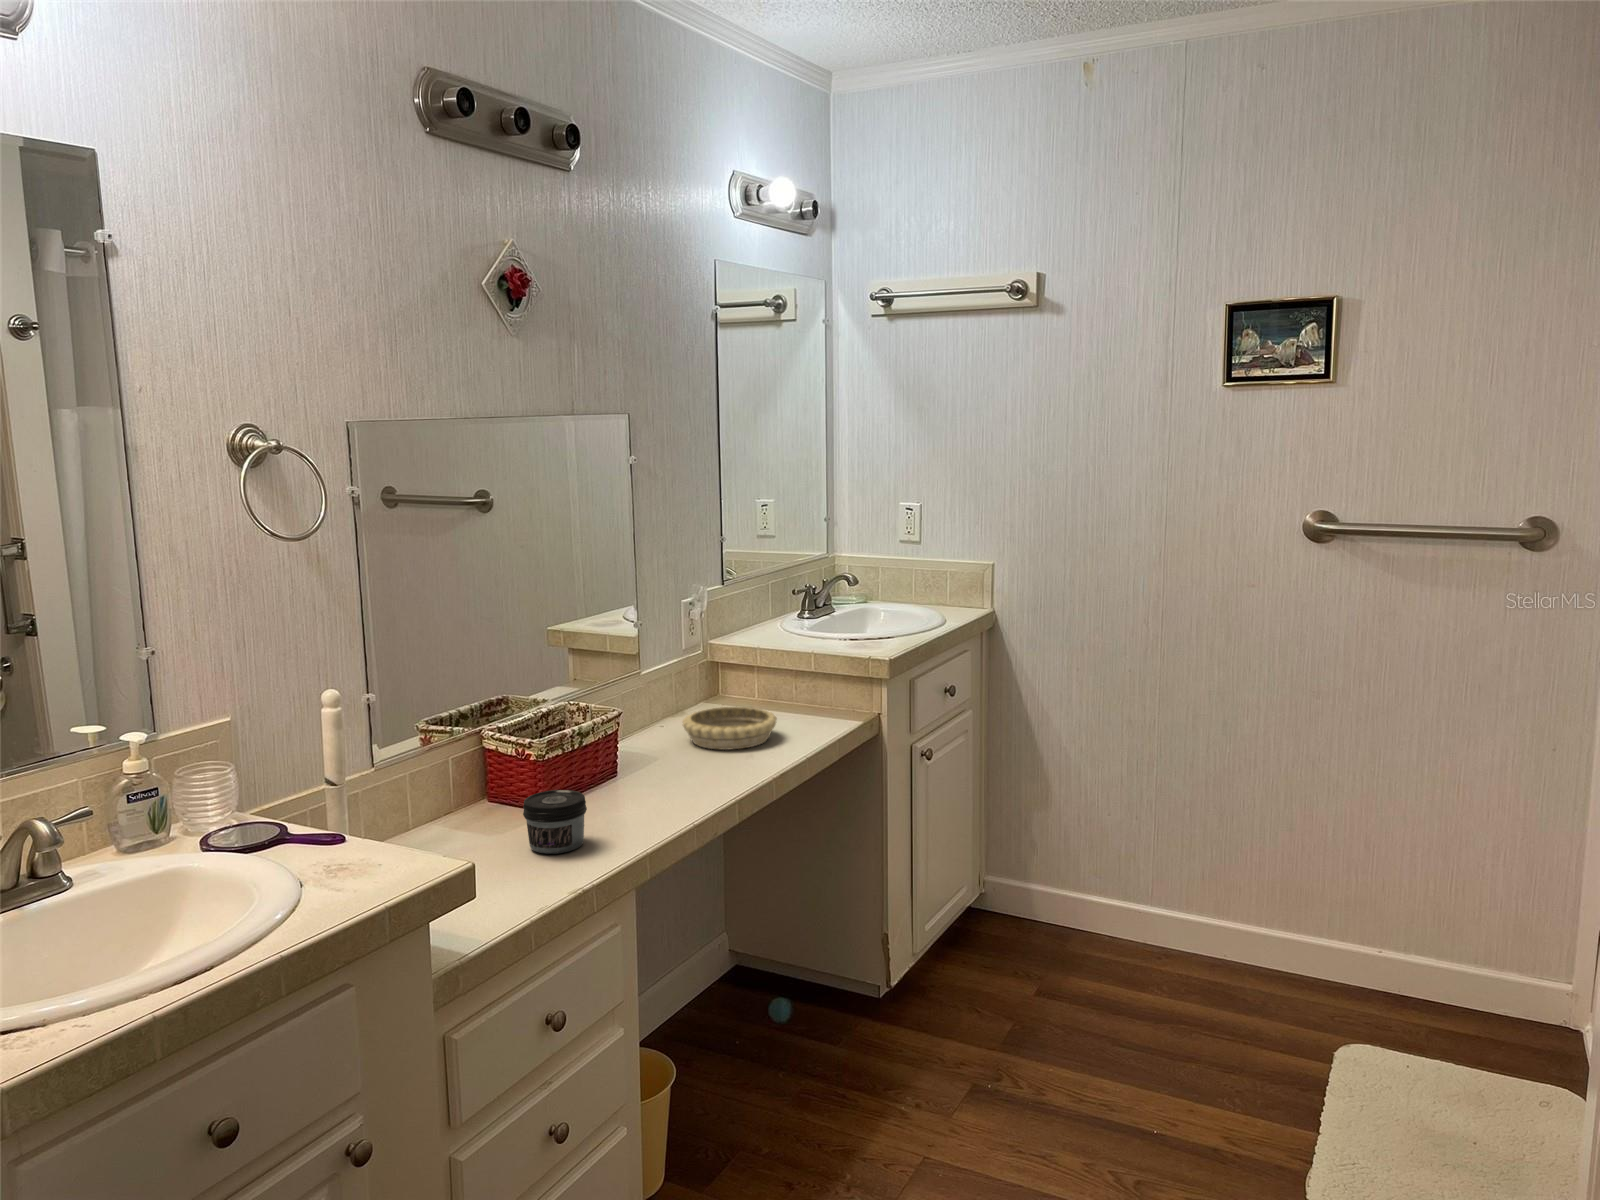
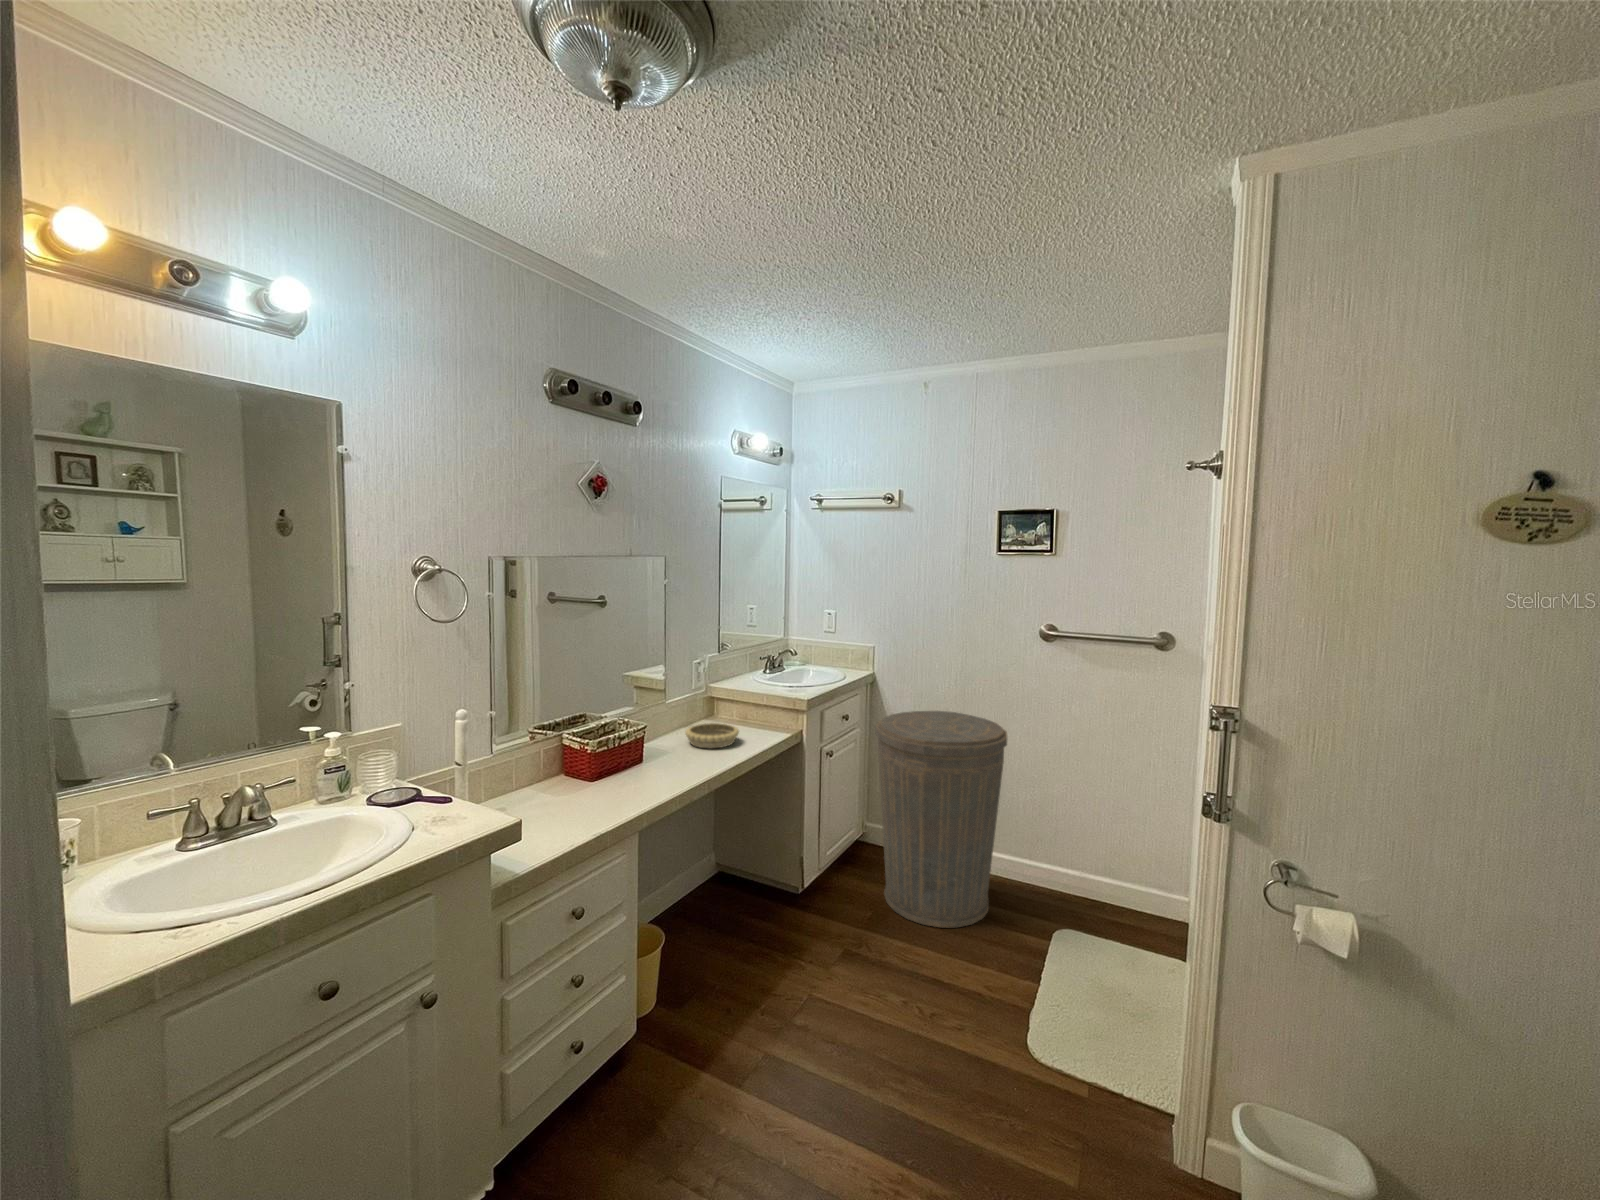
trash can: none [1010,674,1247,1042] -> present [876,711,1007,928]
jar: present [523,790,587,854] -> none [575,771,612,810]

